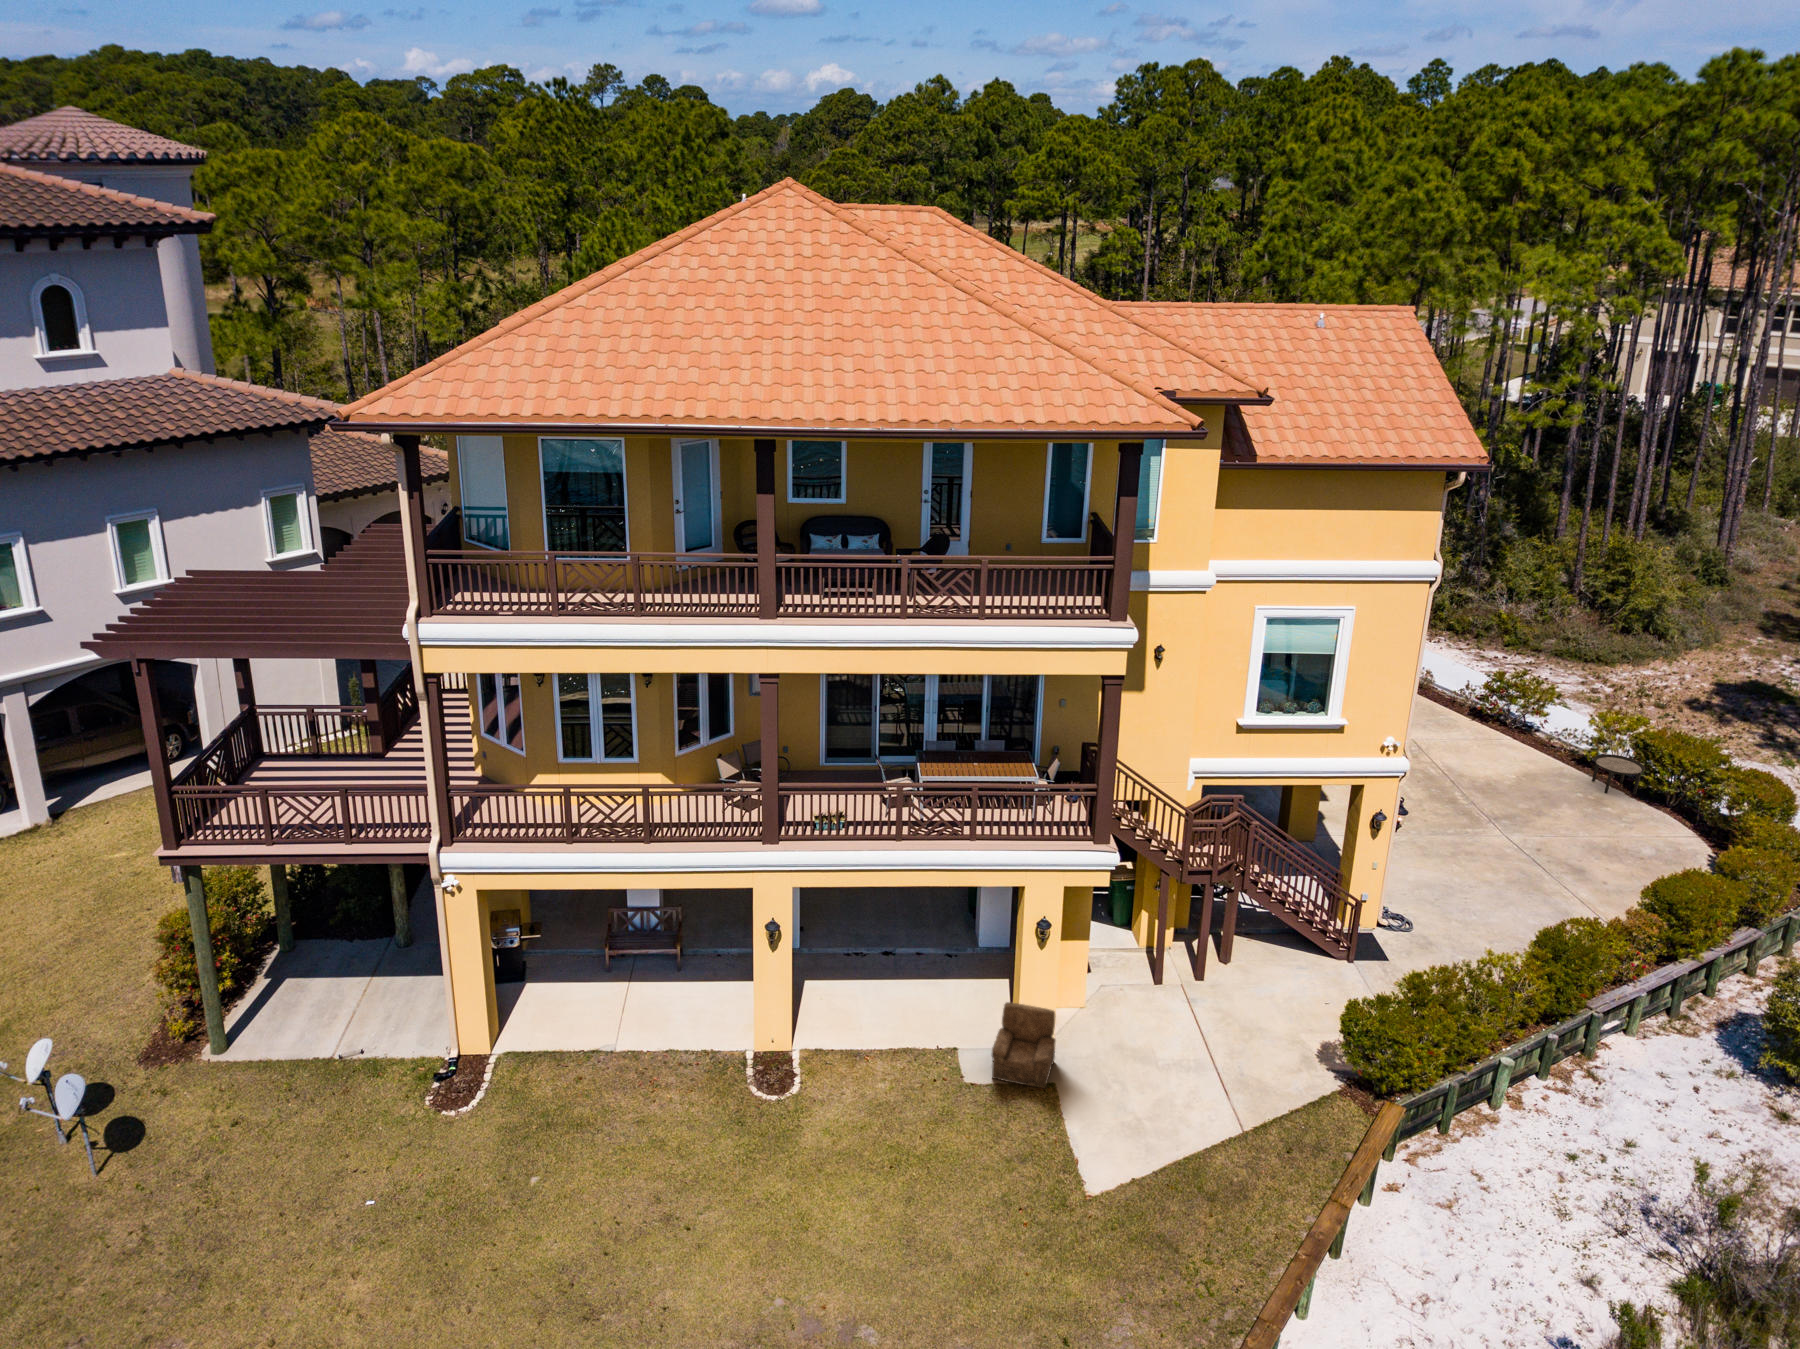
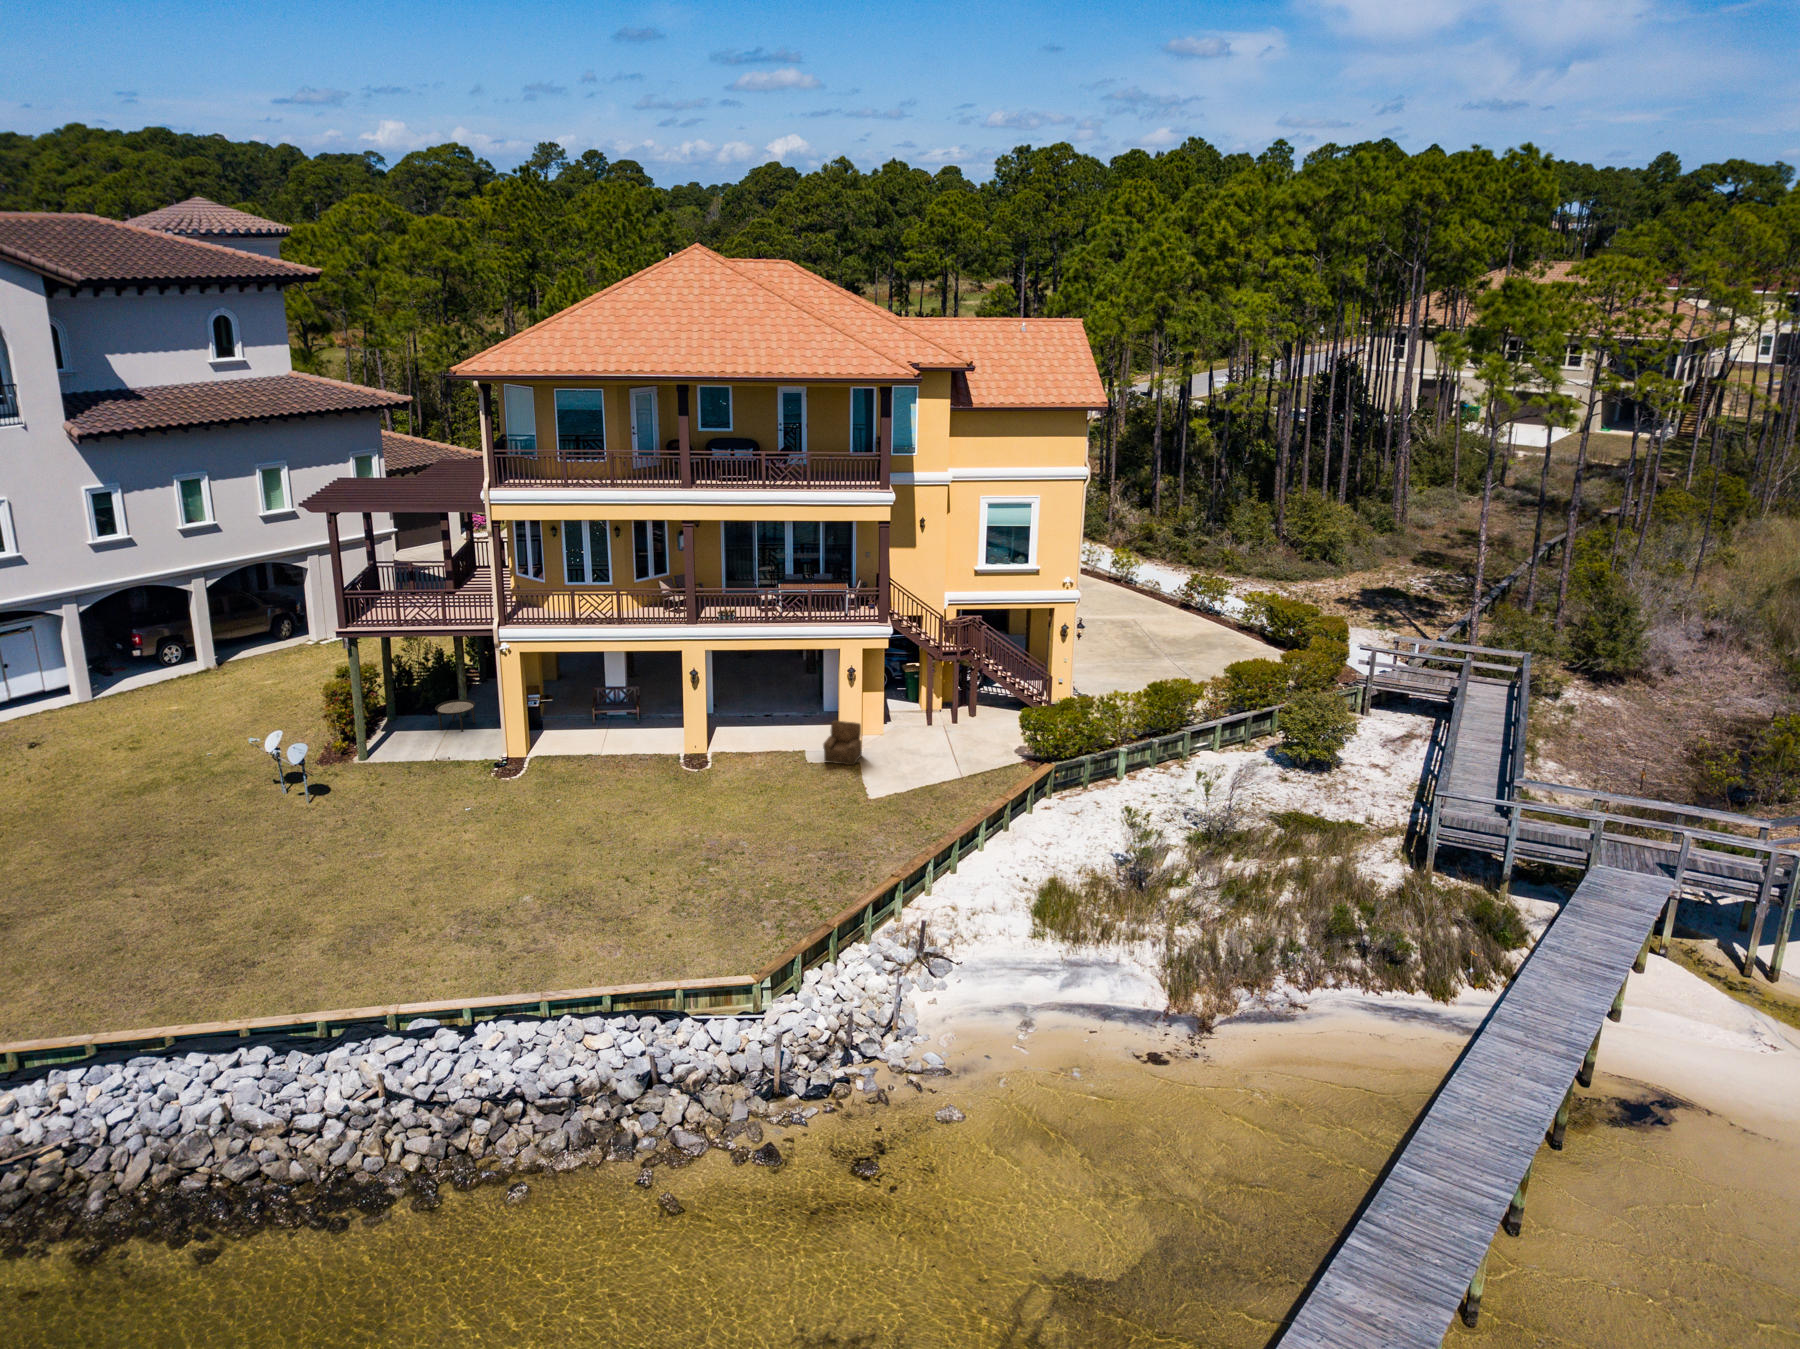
round table: present [1592,754,1645,795] -> present [435,699,476,732]

